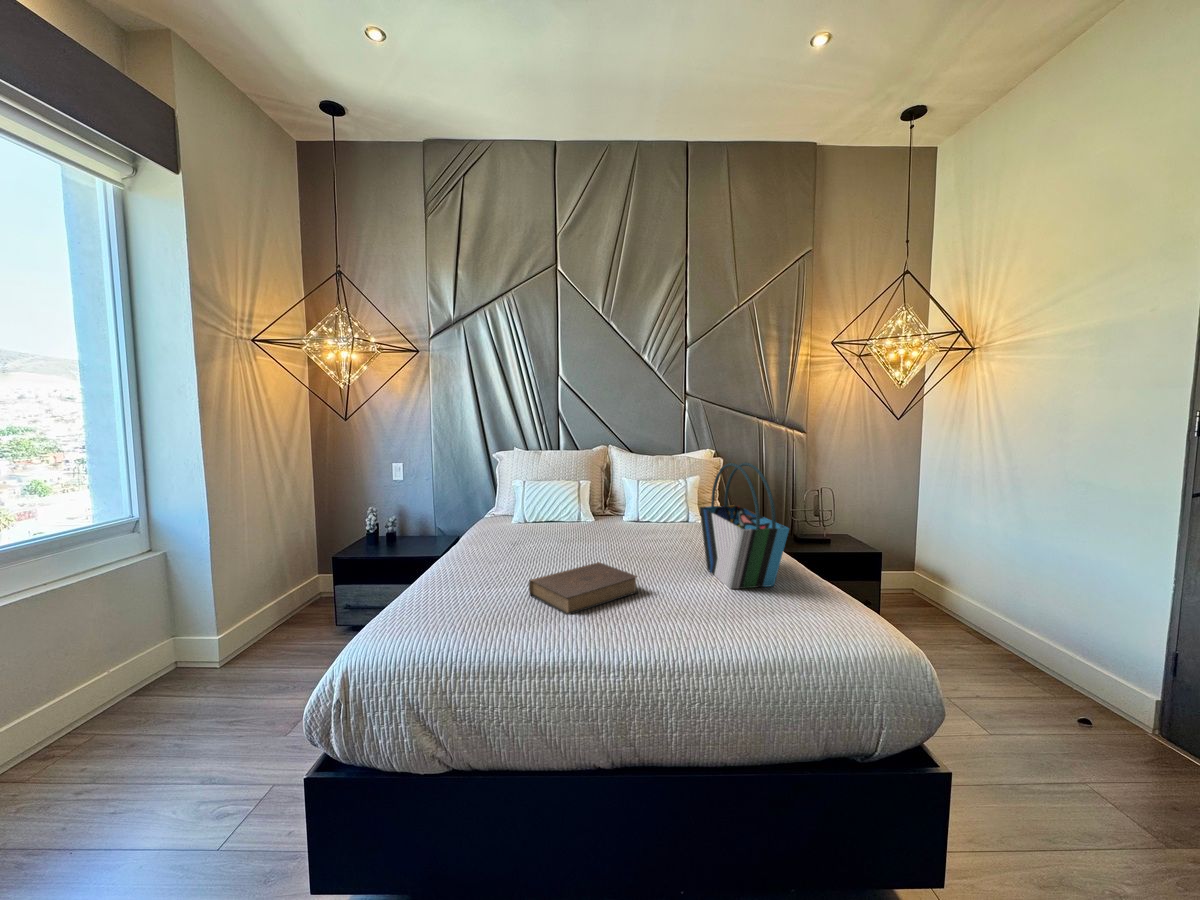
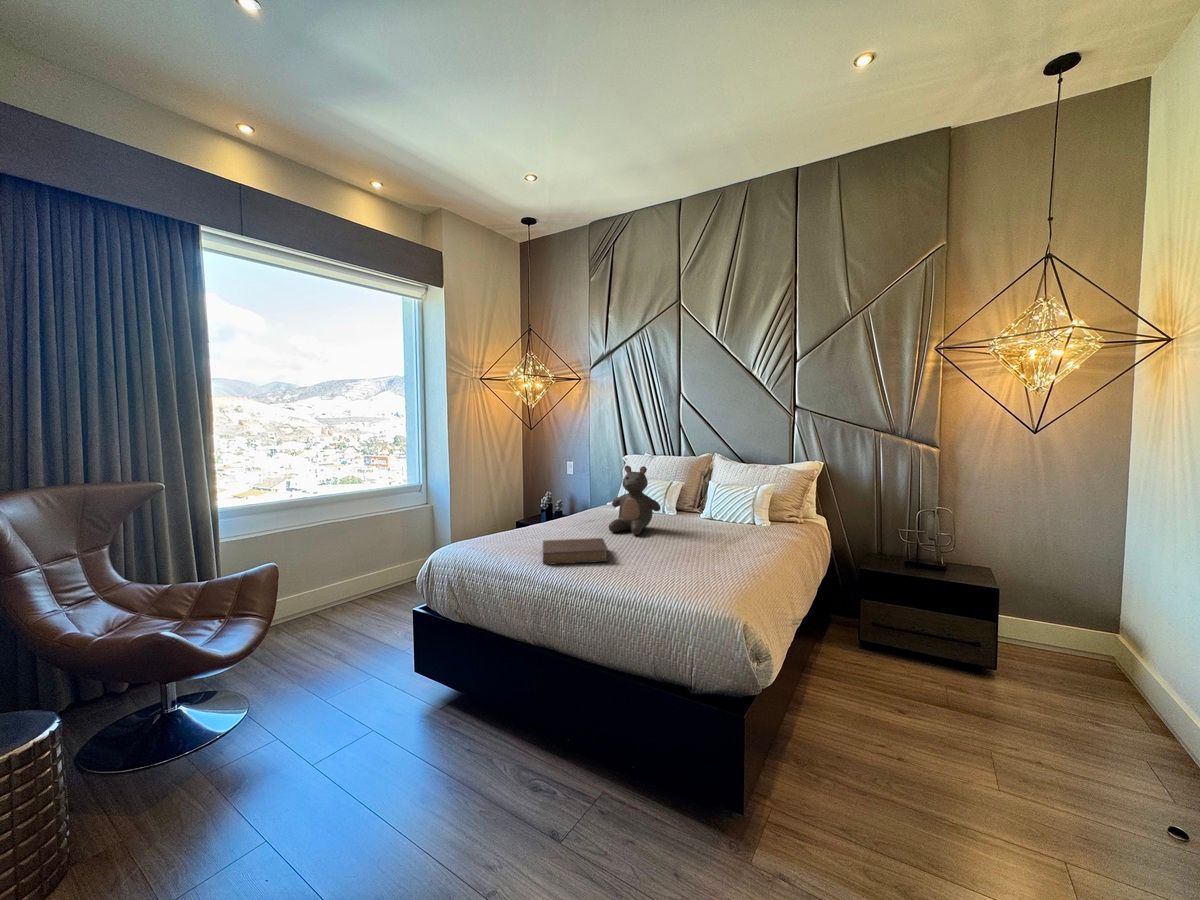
tote bag: present [700,463,789,589] -> none [673,471,728,578]
teddy bear: none [550,464,617,553] -> present [609,466,660,535]

